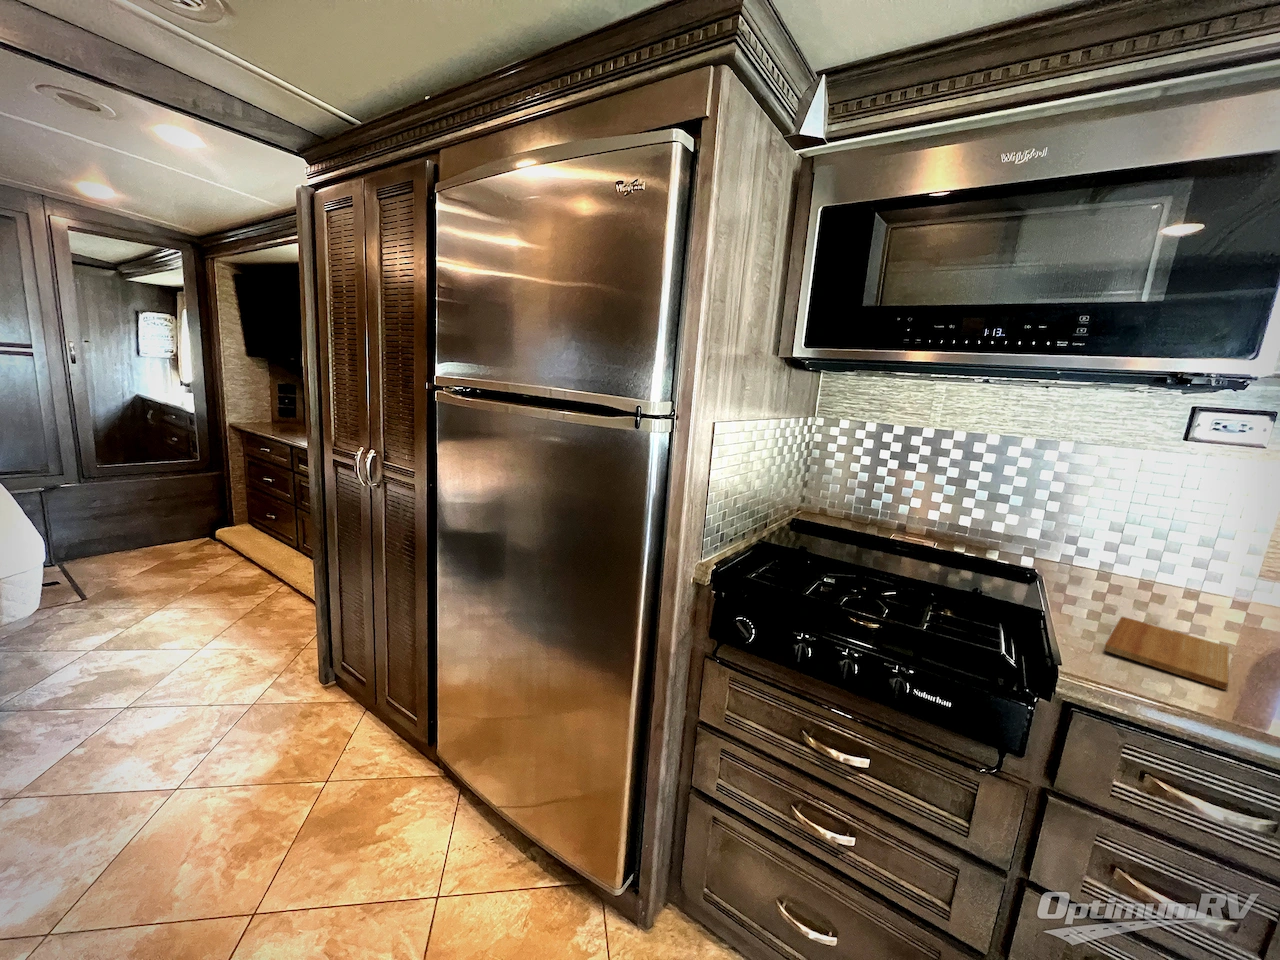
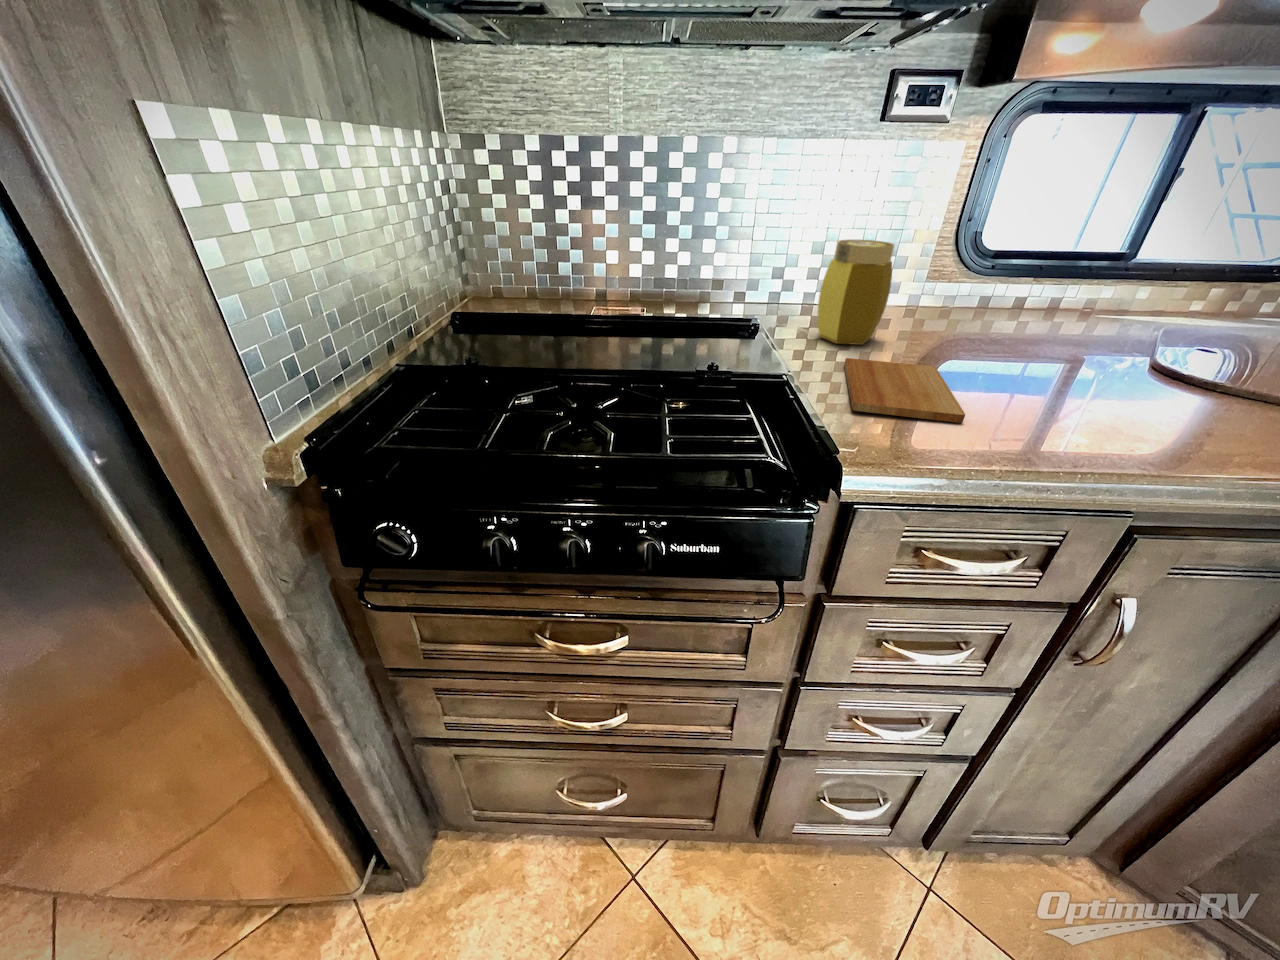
jar: none [1104,522,1190,613] -> present [817,240,894,345]

